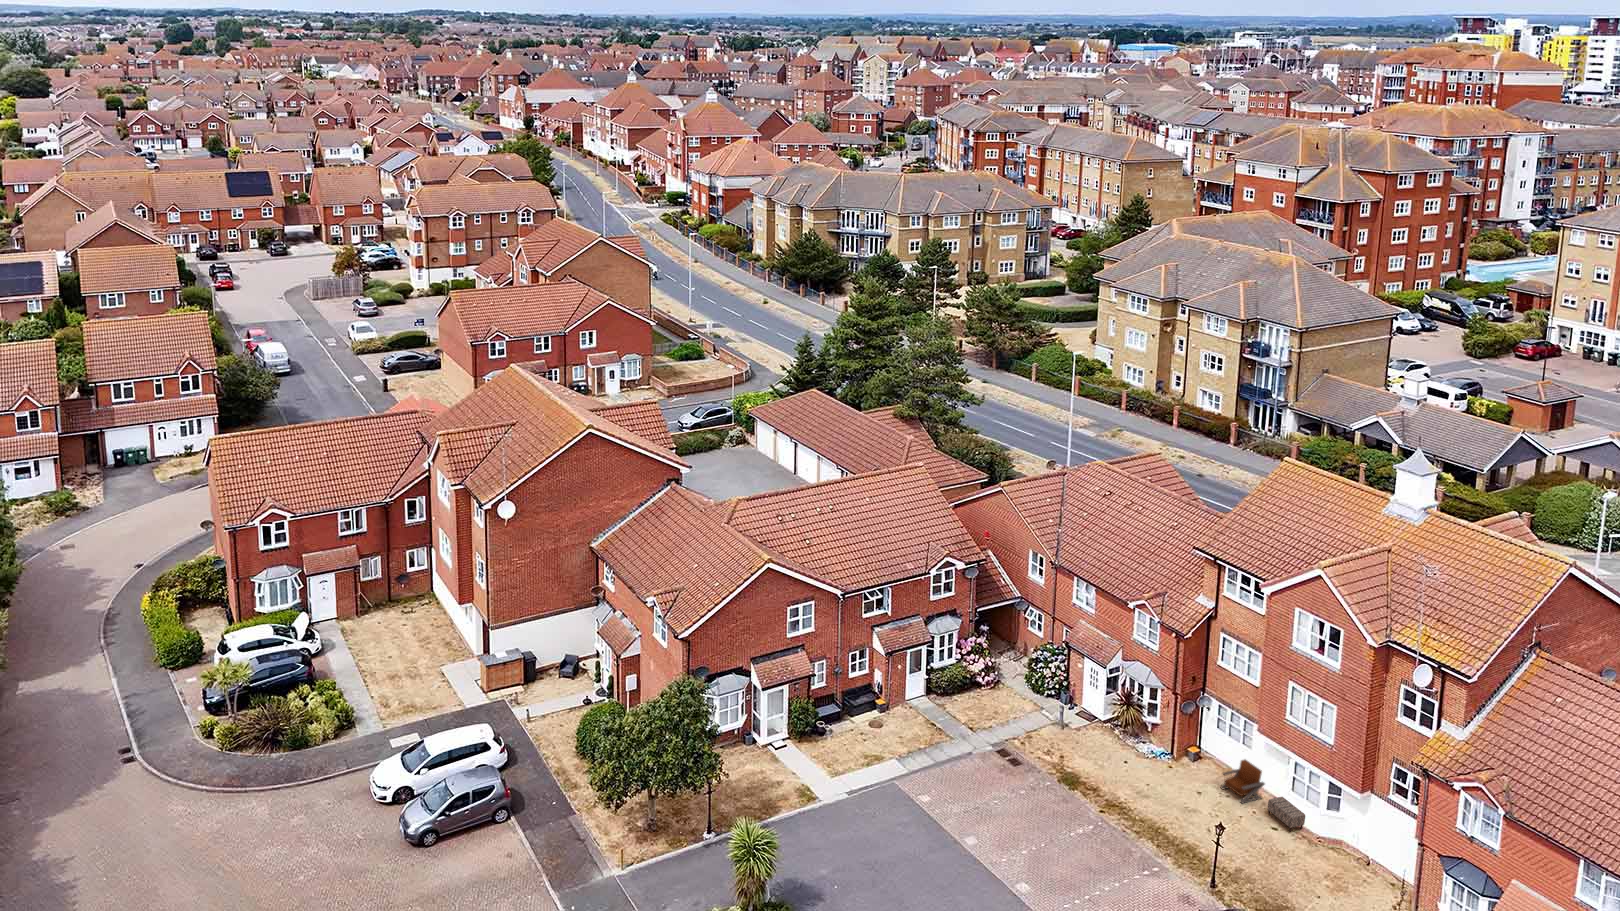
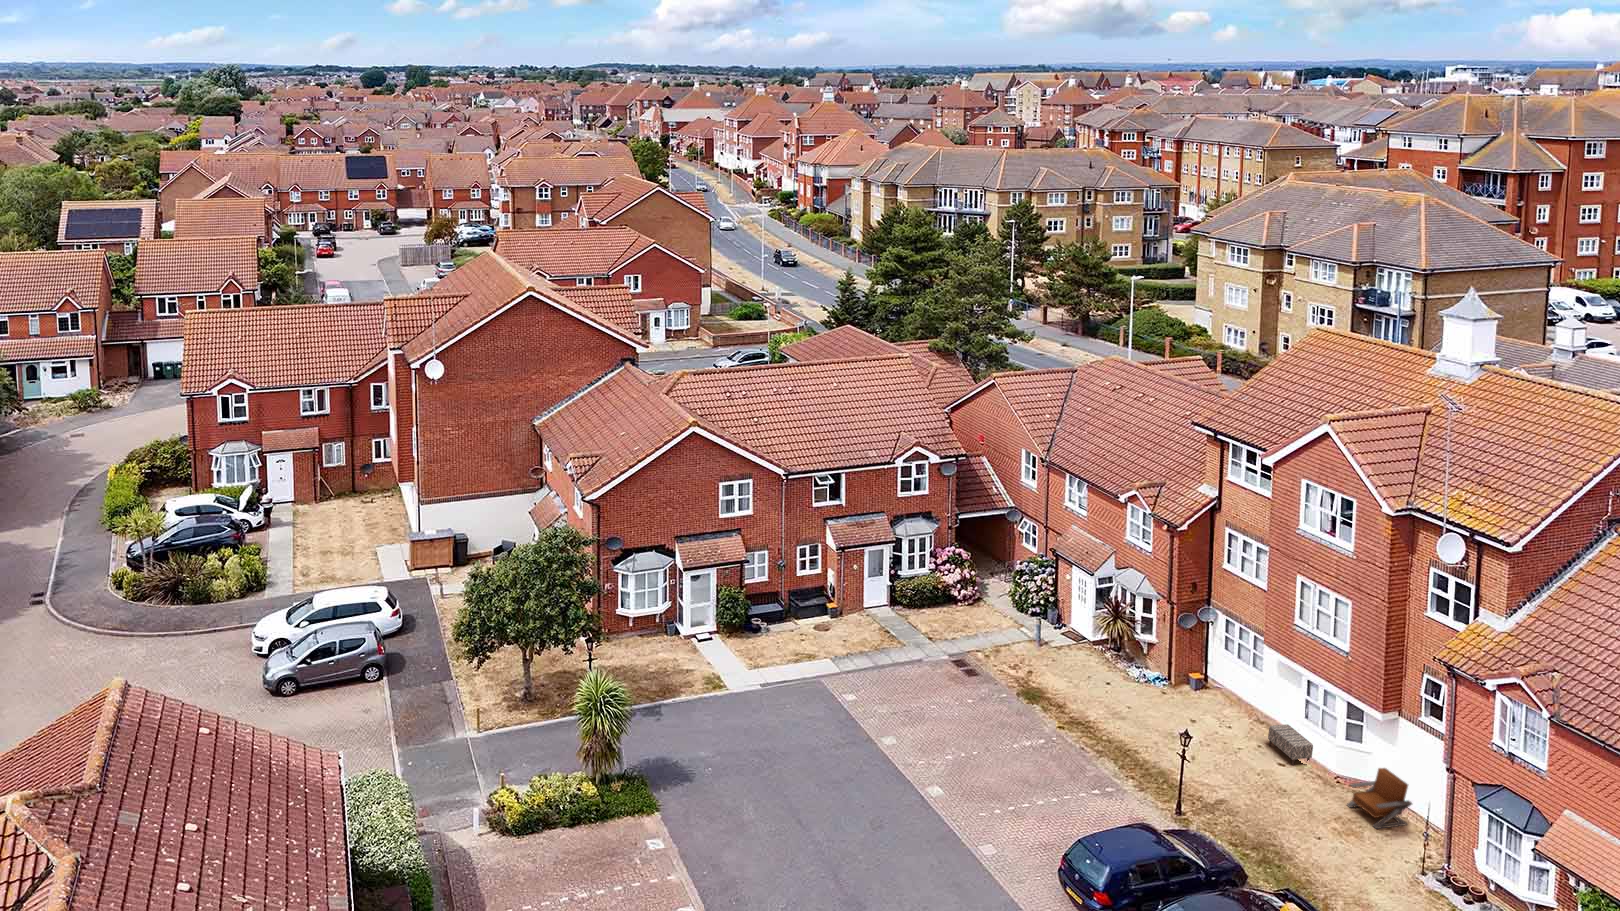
lounge chair: present [1221,760,1265,804] -> present [1347,768,1412,829]

